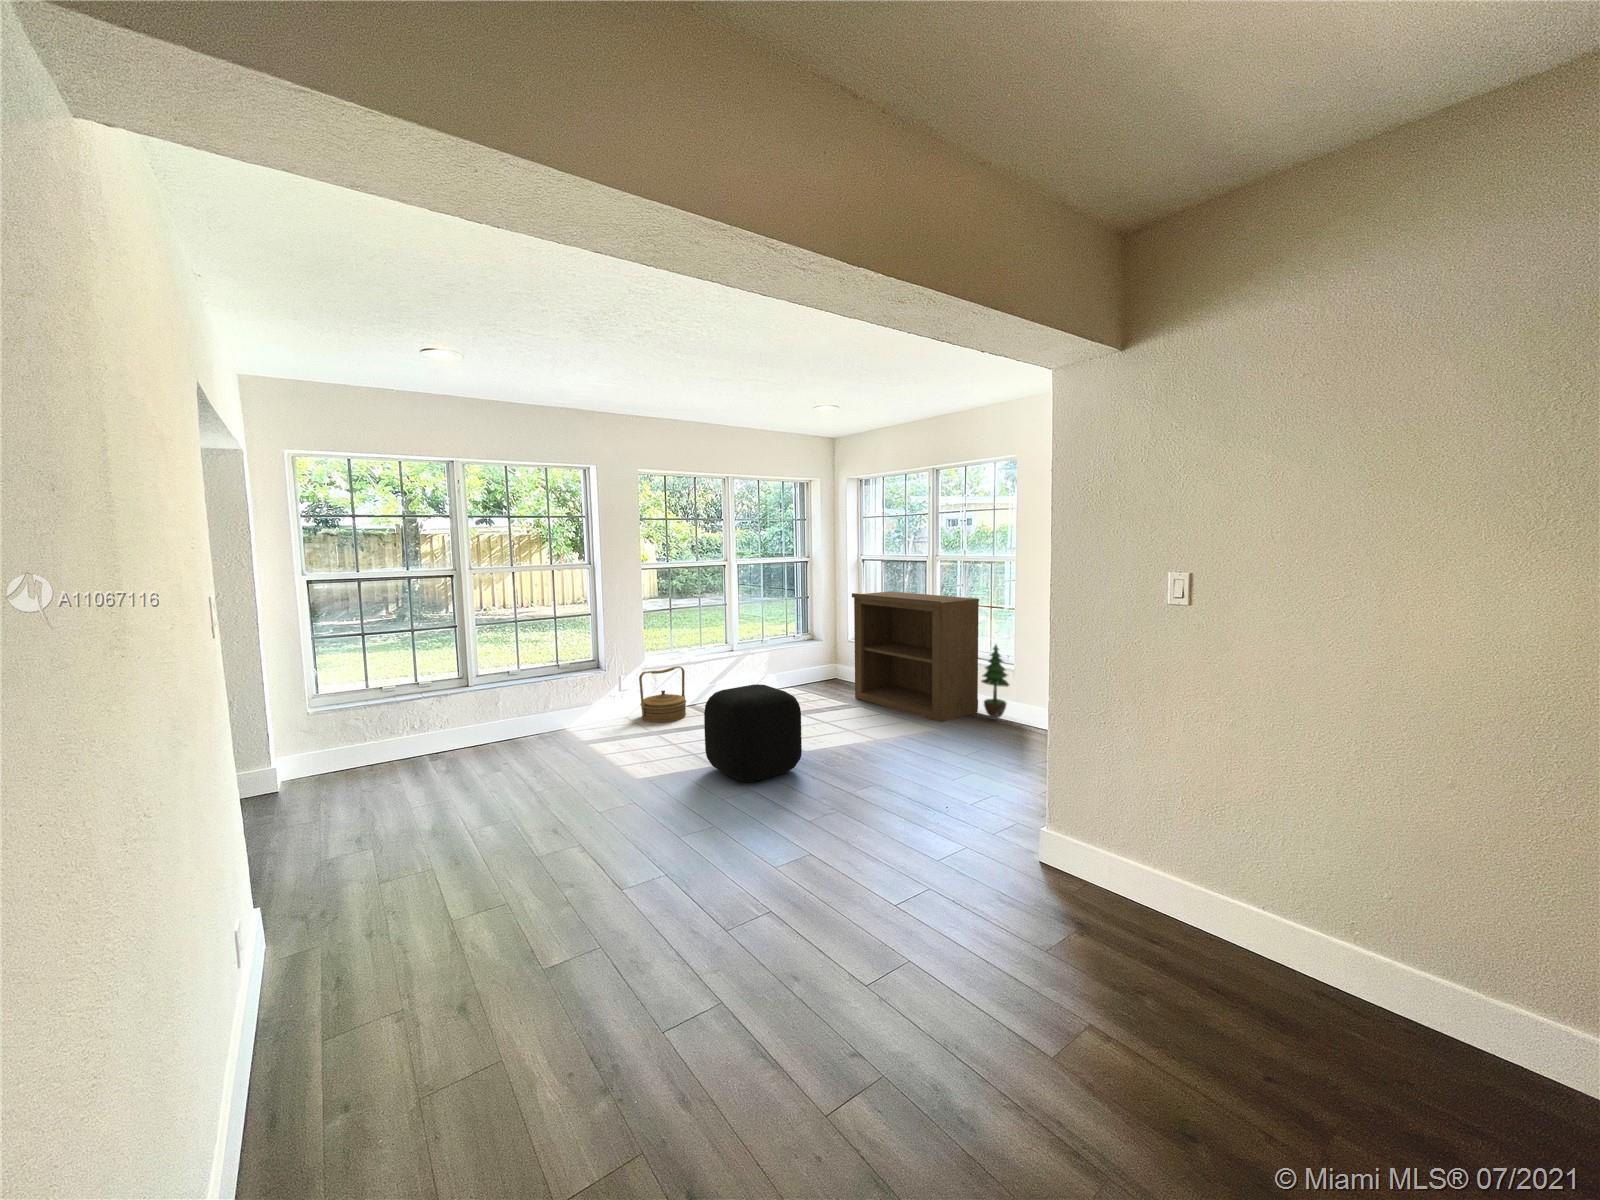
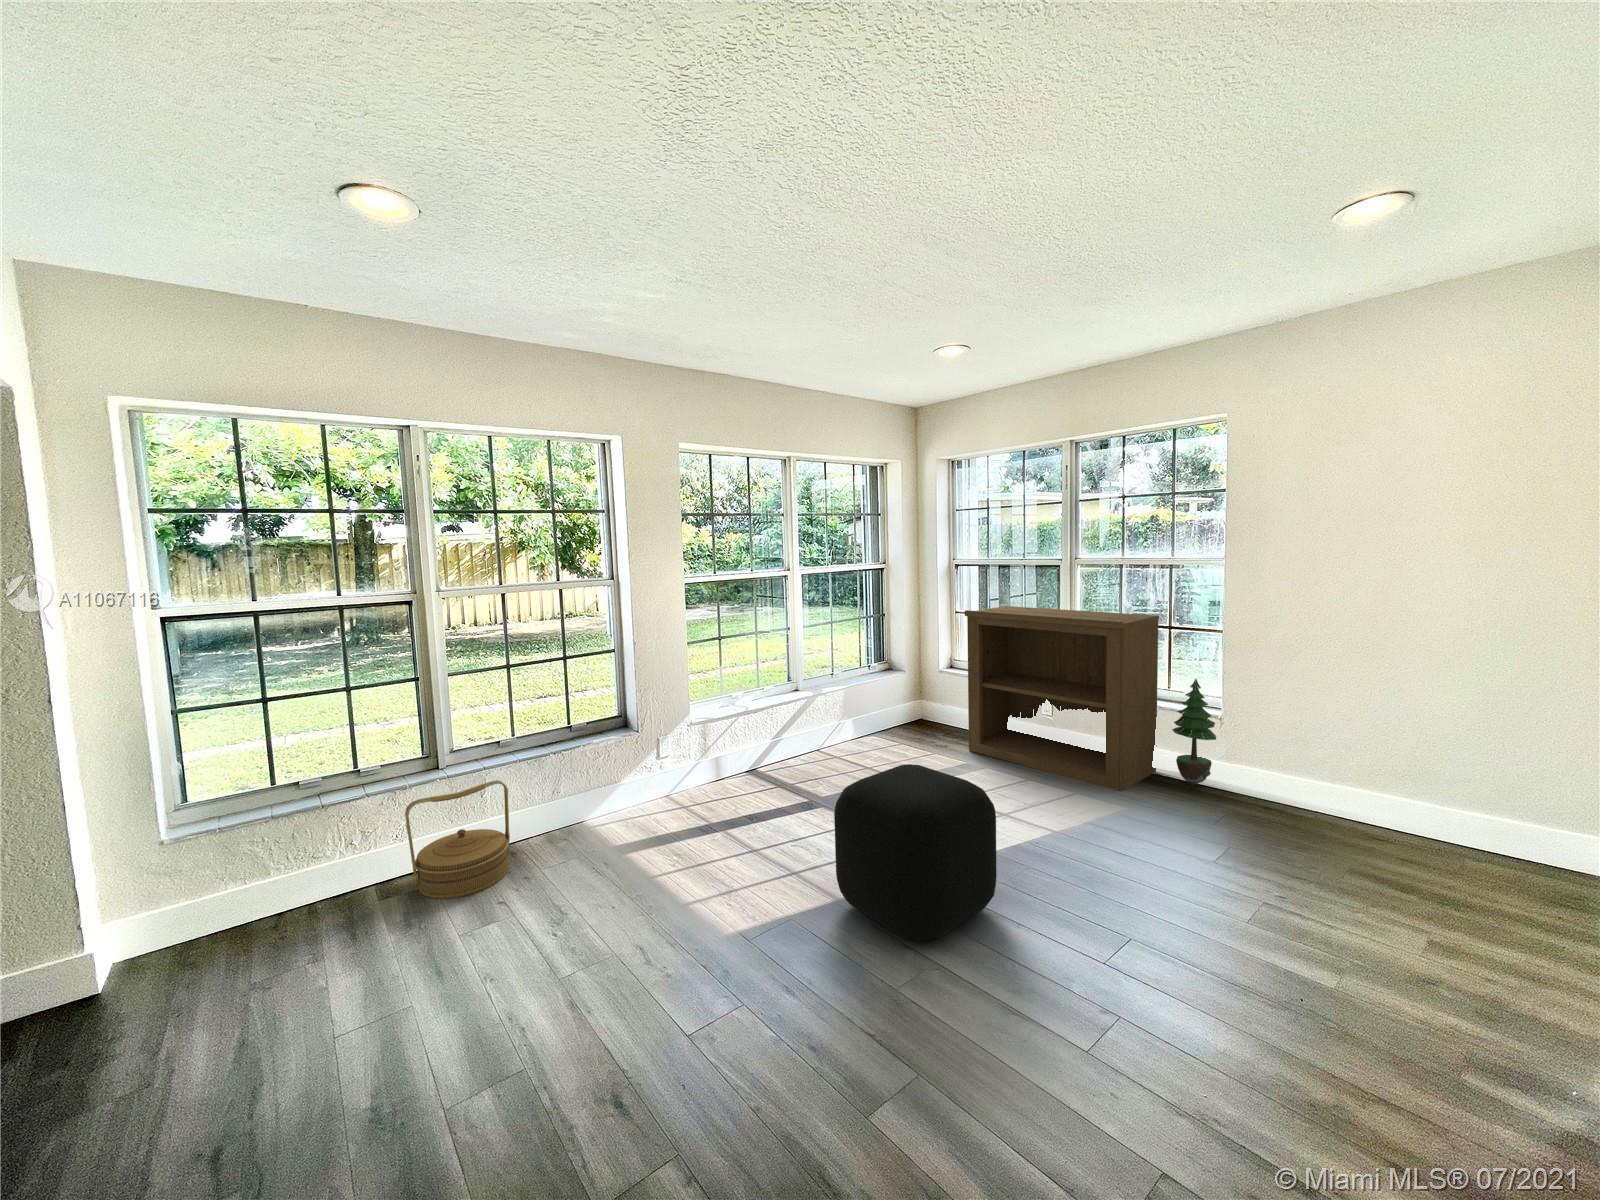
woven basket: present [639,666,686,722] -> present [405,780,510,899]

